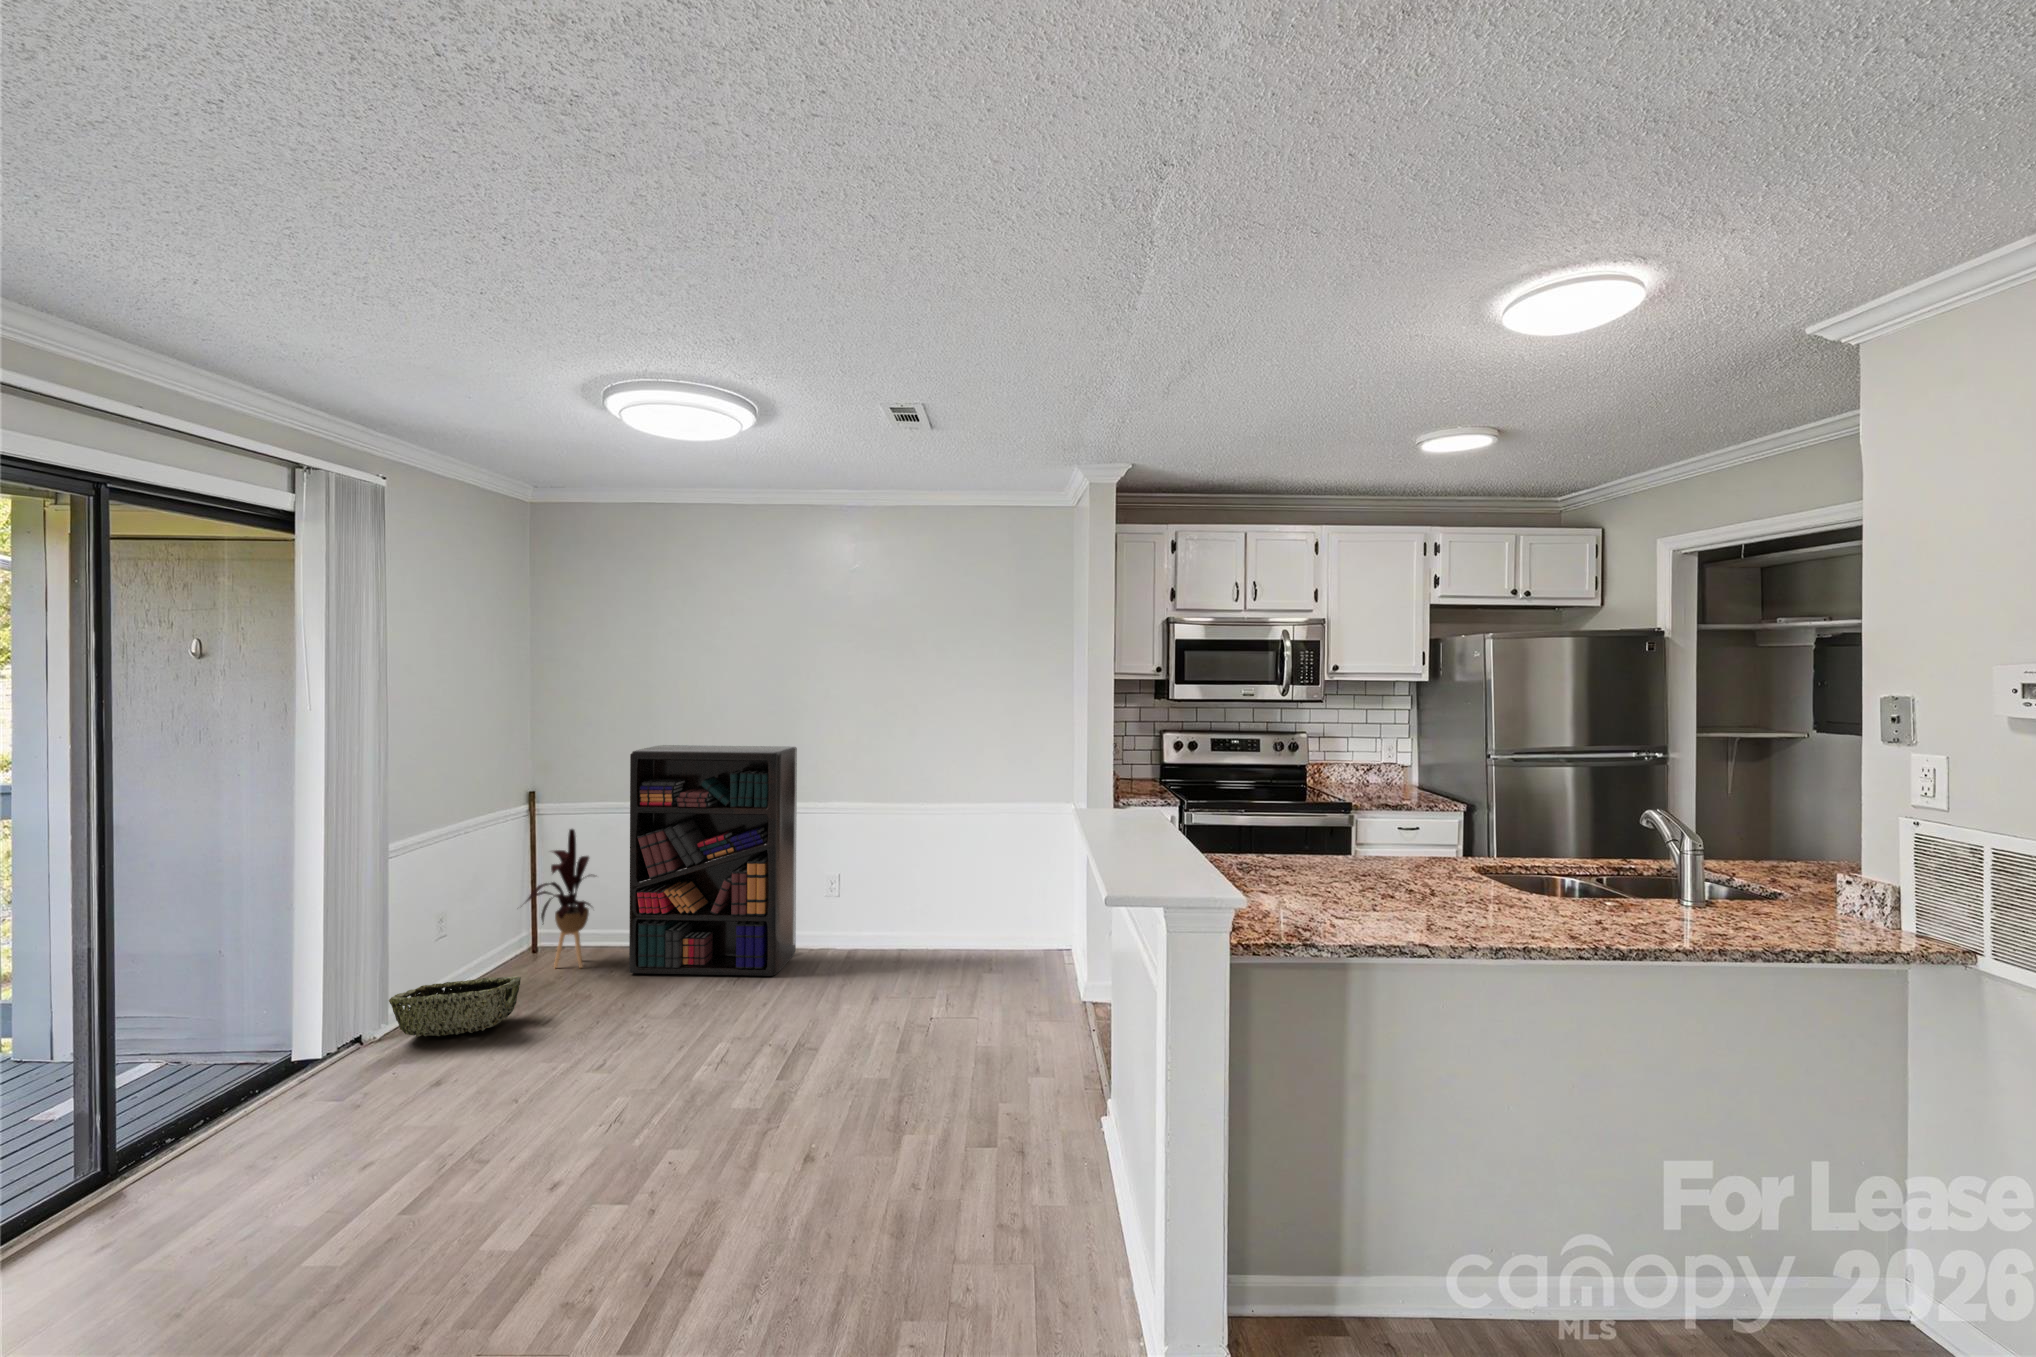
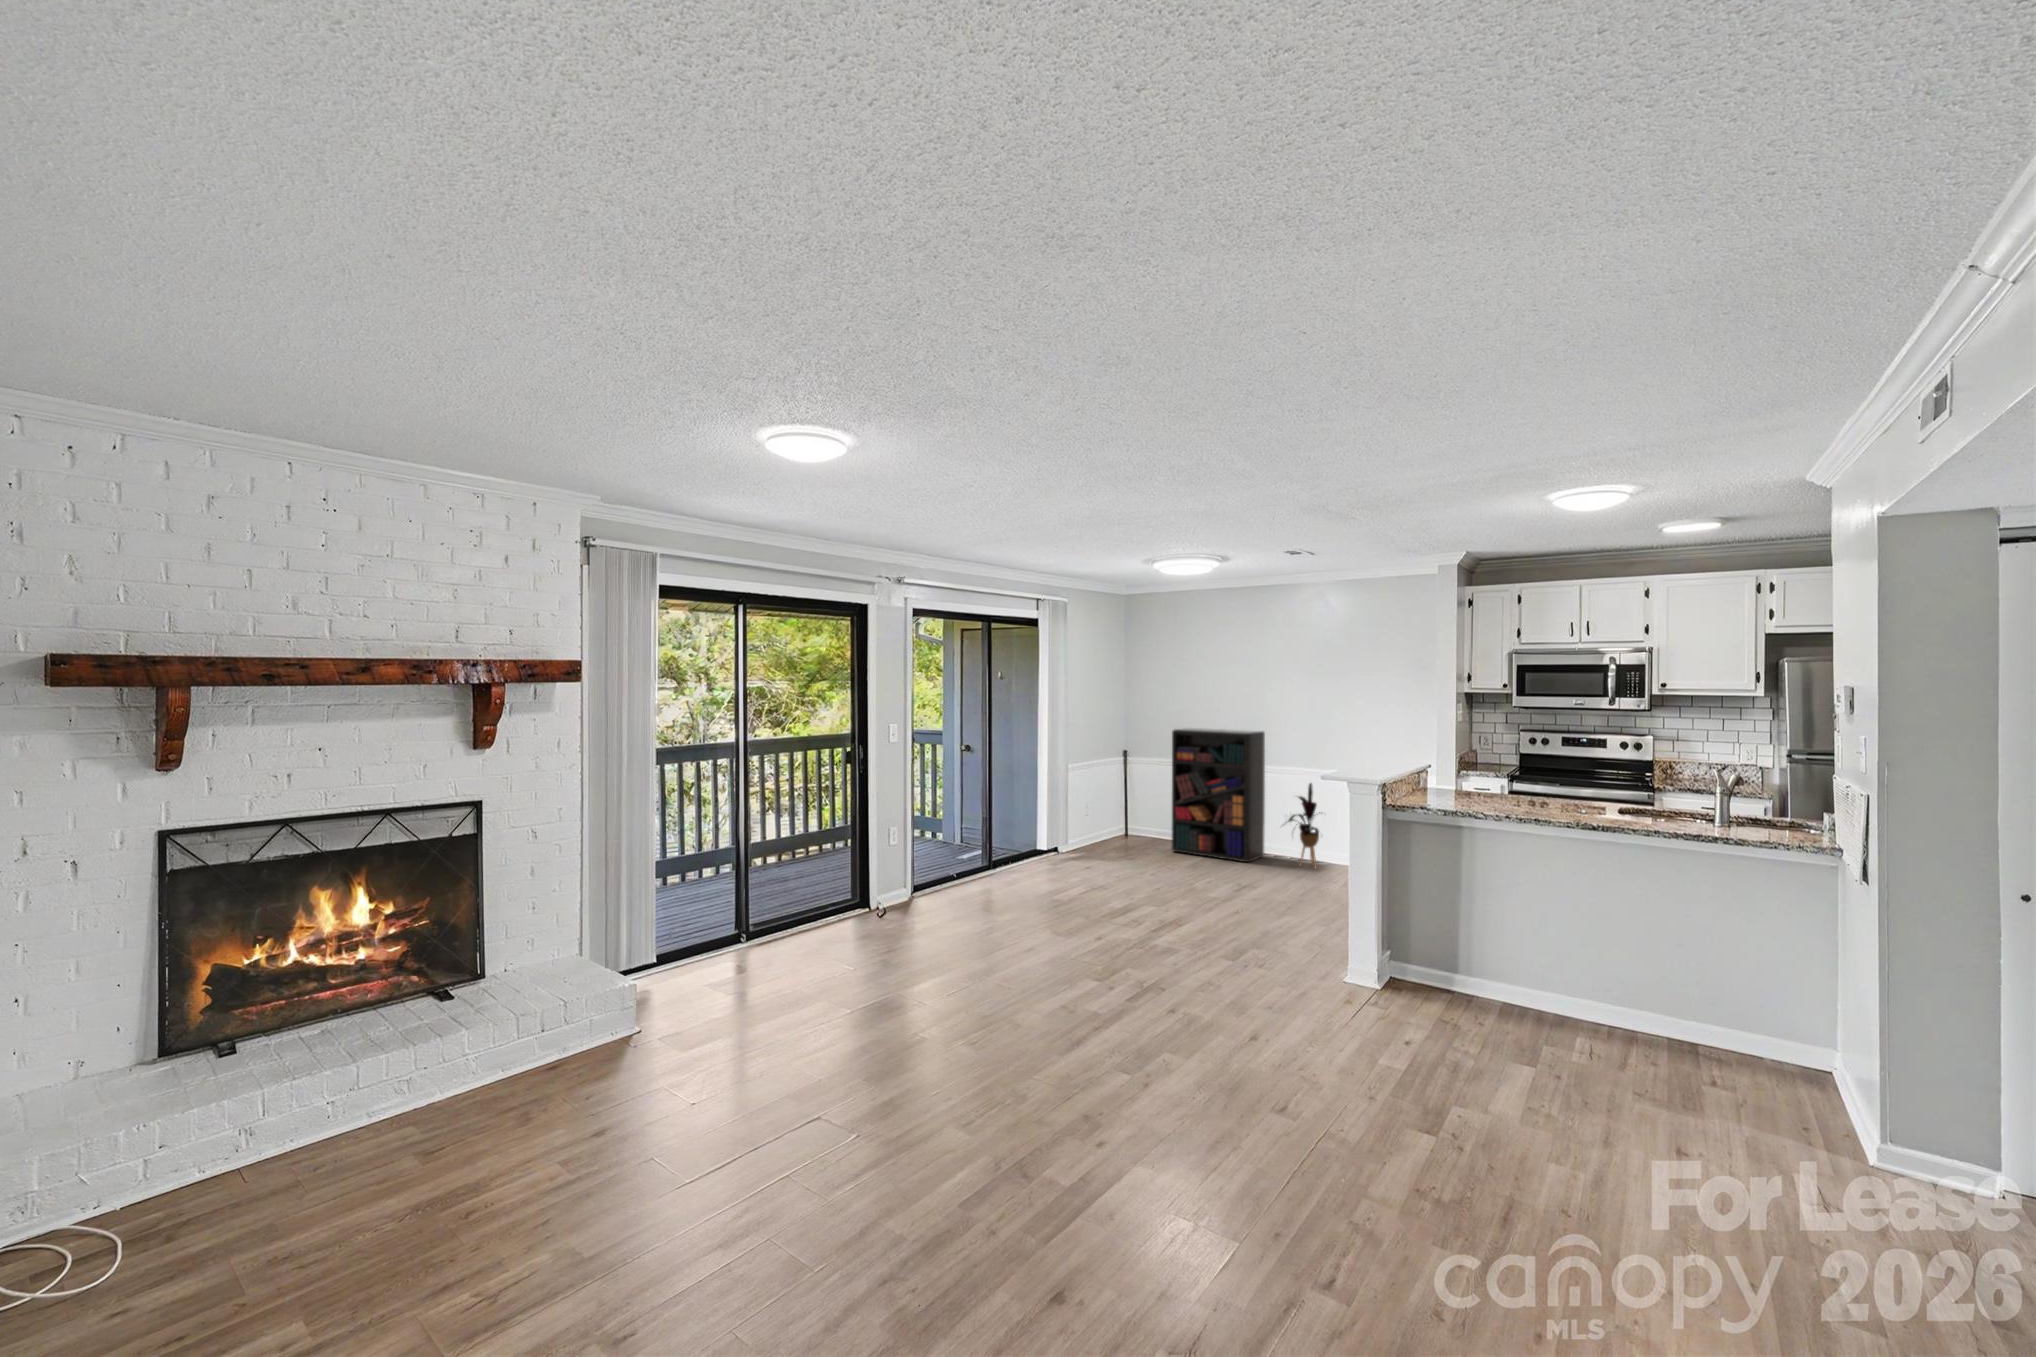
house plant: present [526,829,594,968] -> present [1288,783,1320,867]
woven basket: present [389,976,521,1036] -> none [1068,836,1121,860]

